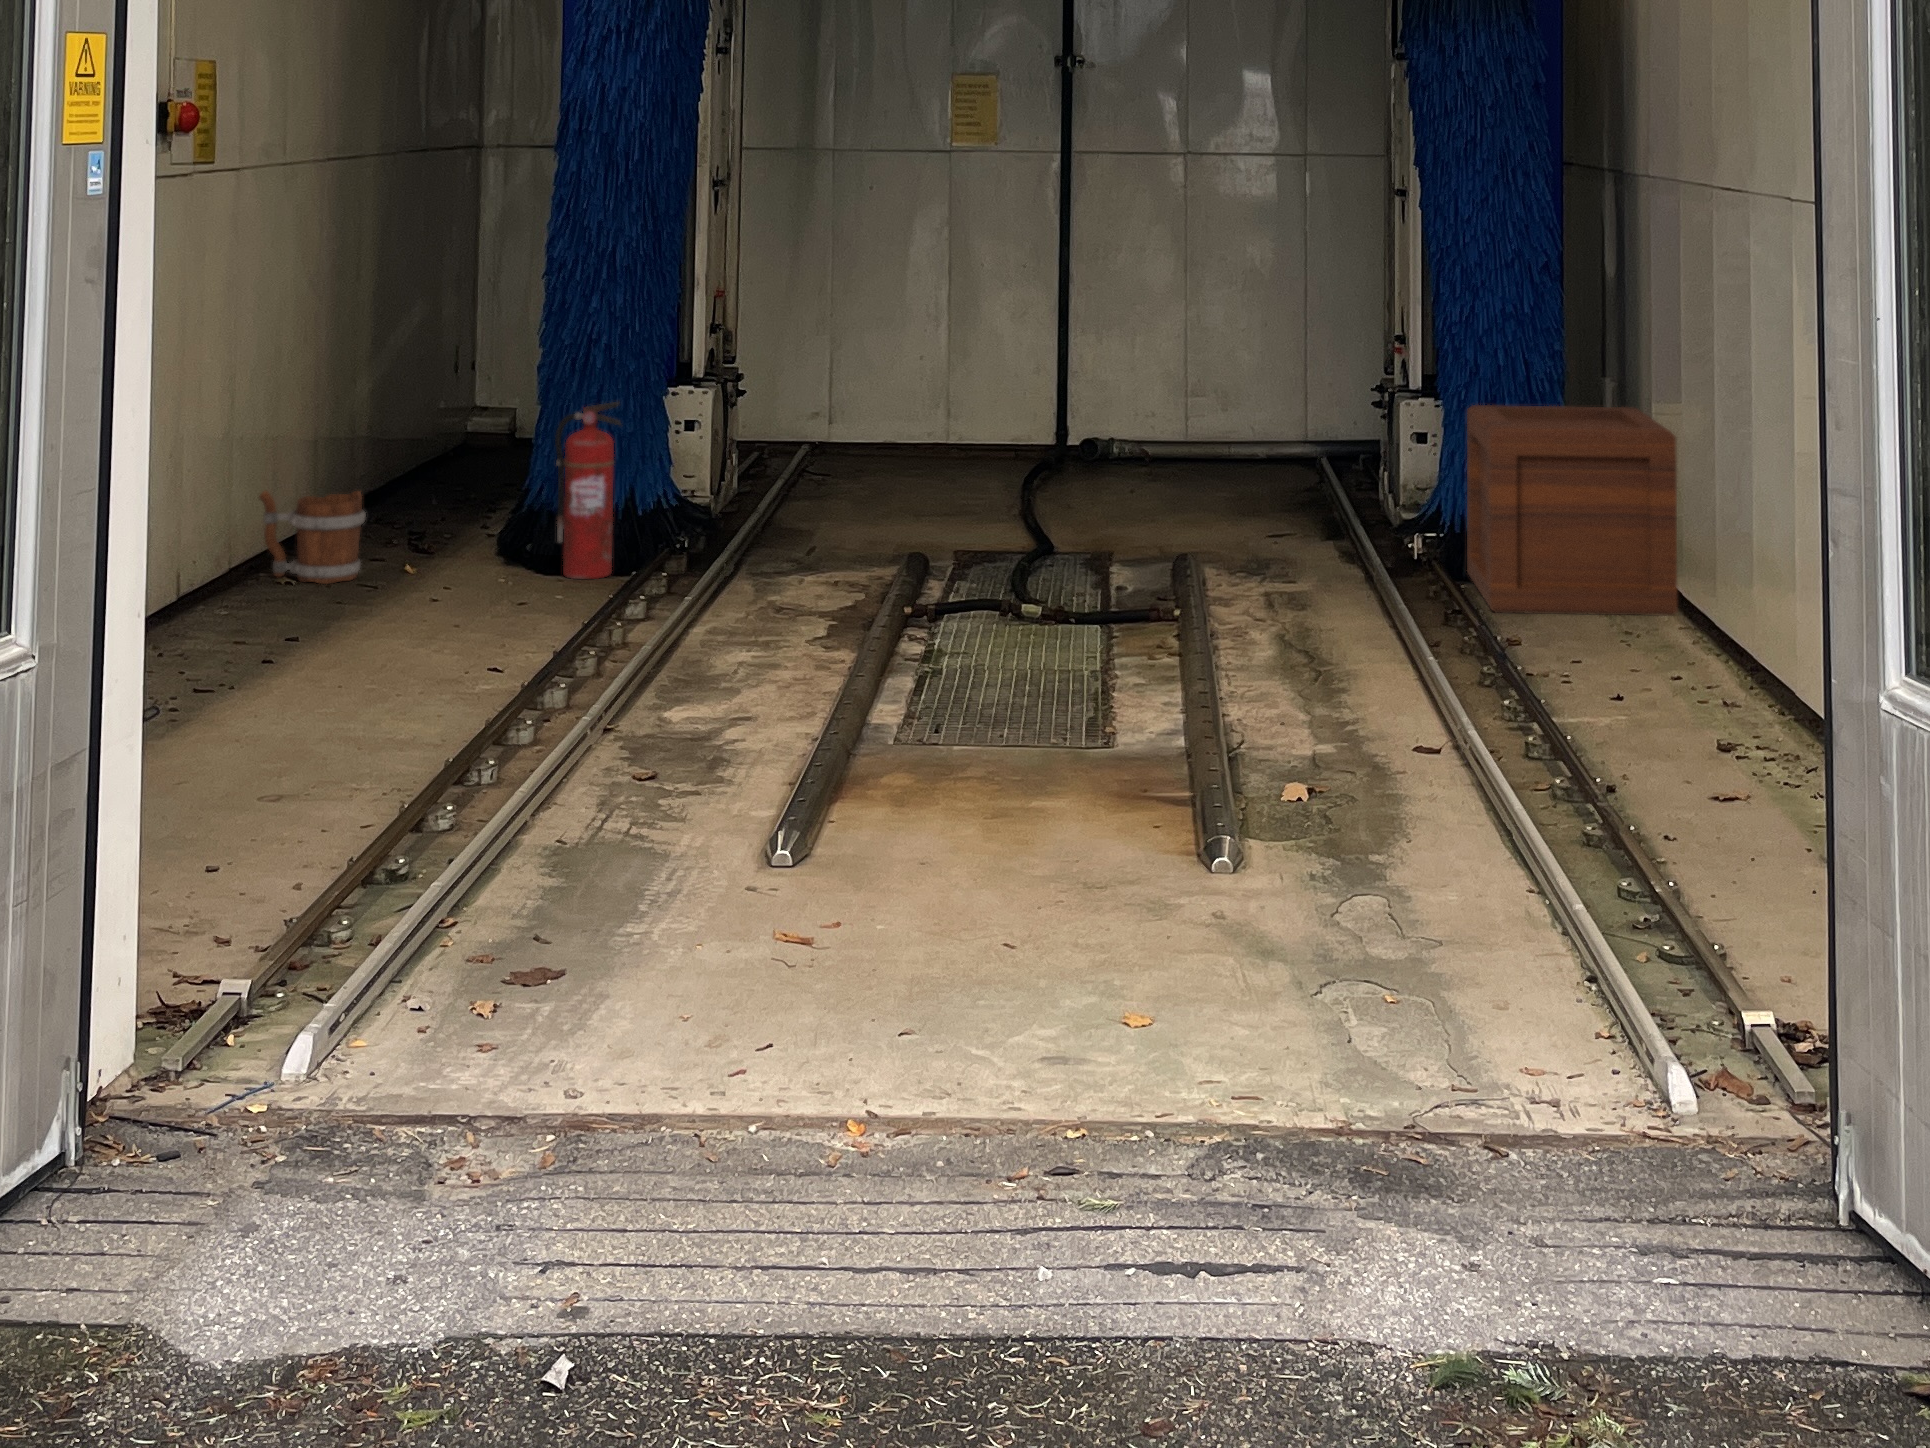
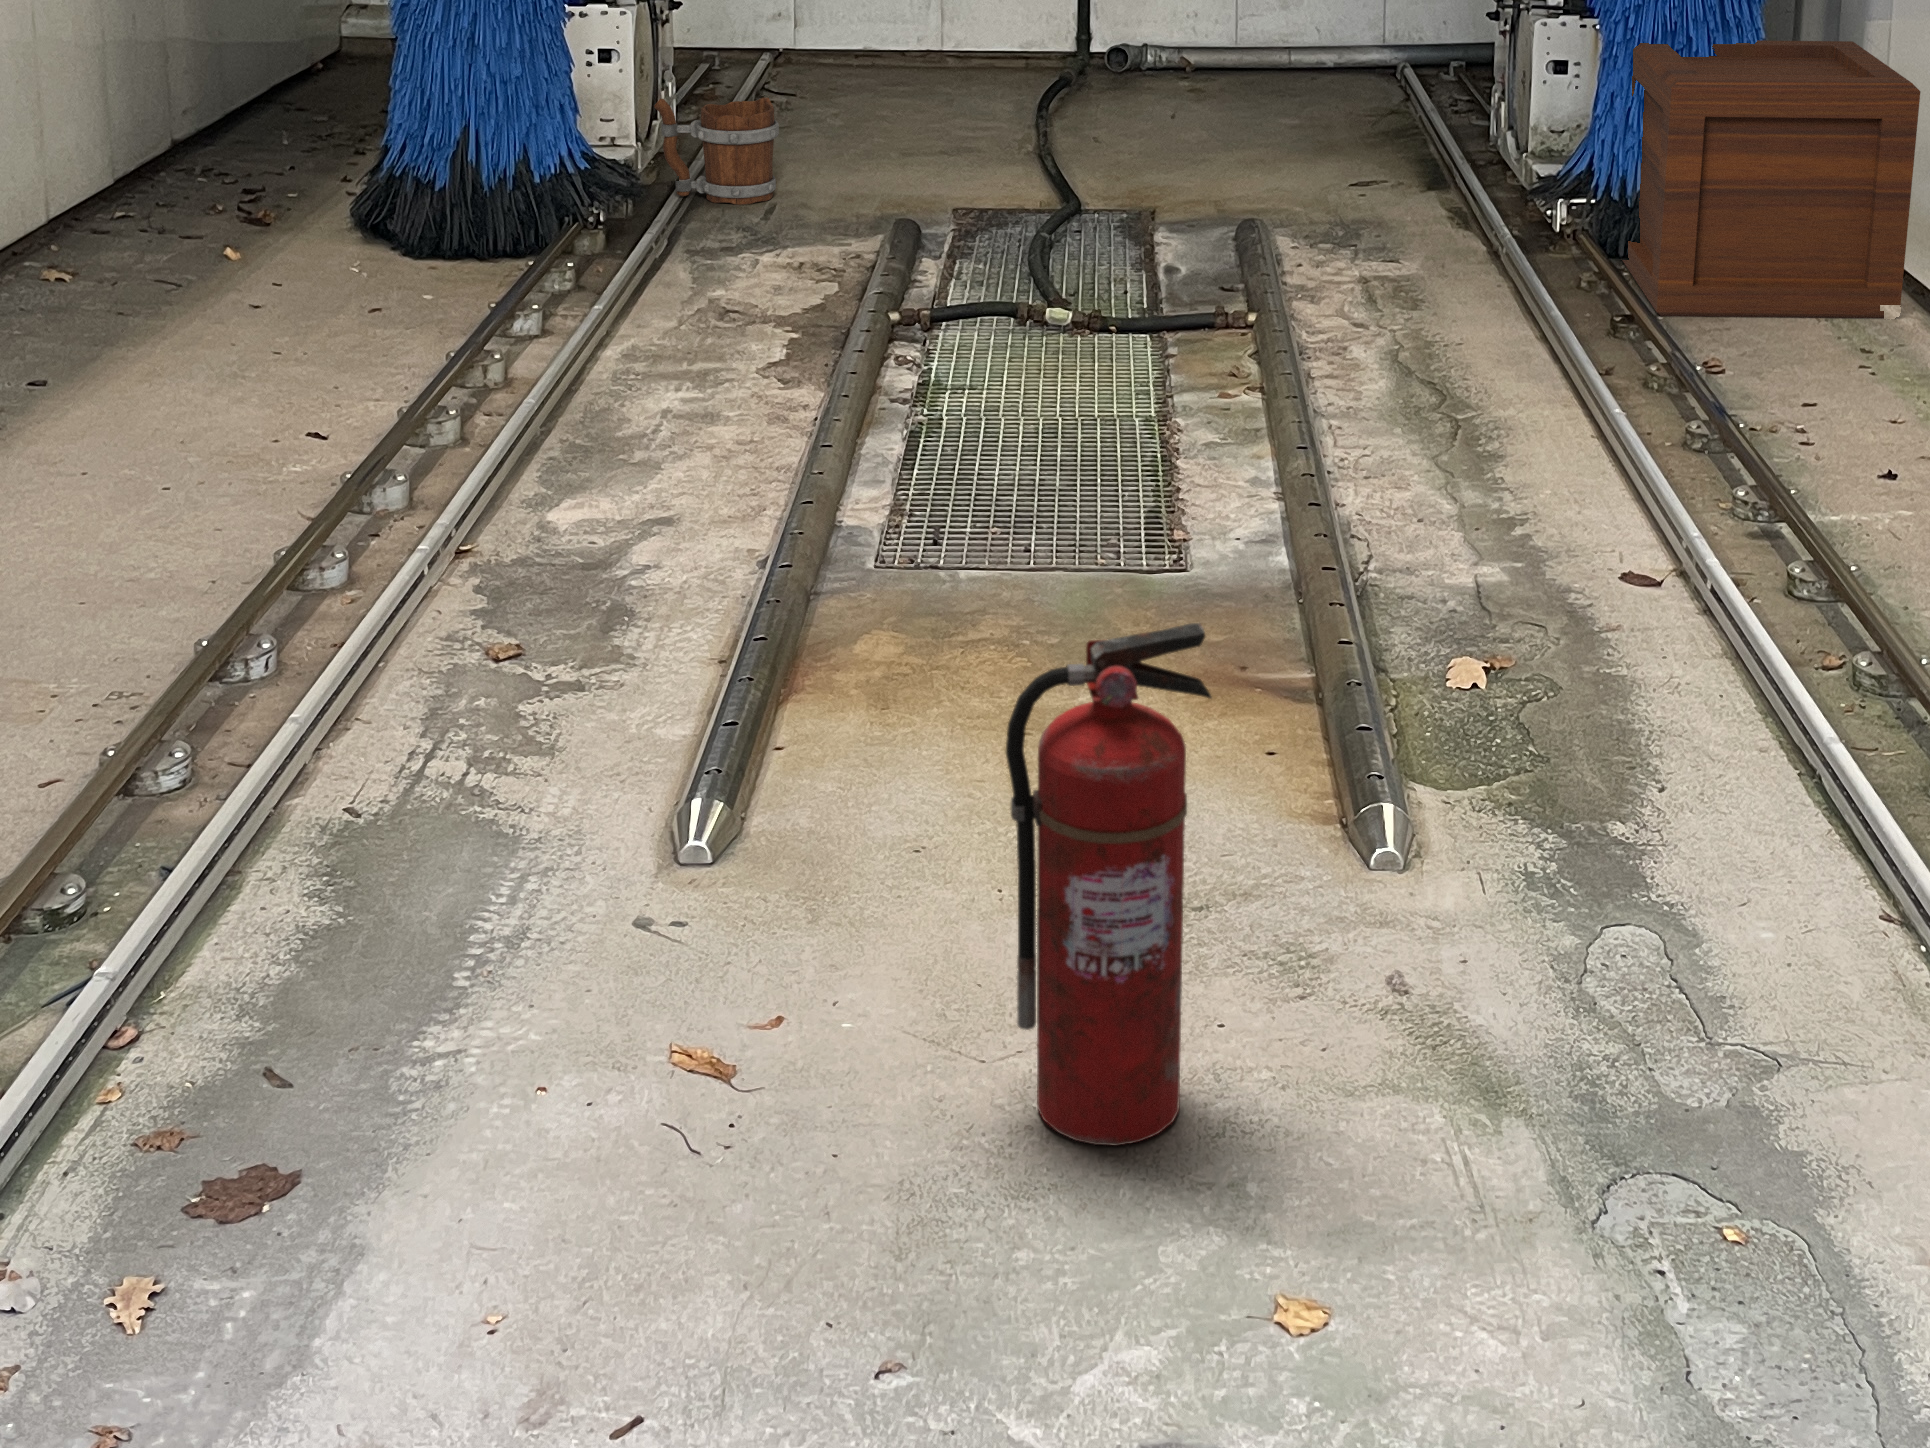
fire extinguisher: present [555,402,621,579] -> present [1006,623,1212,1146]
bucket: present [259,491,366,584] -> present [654,97,779,205]

